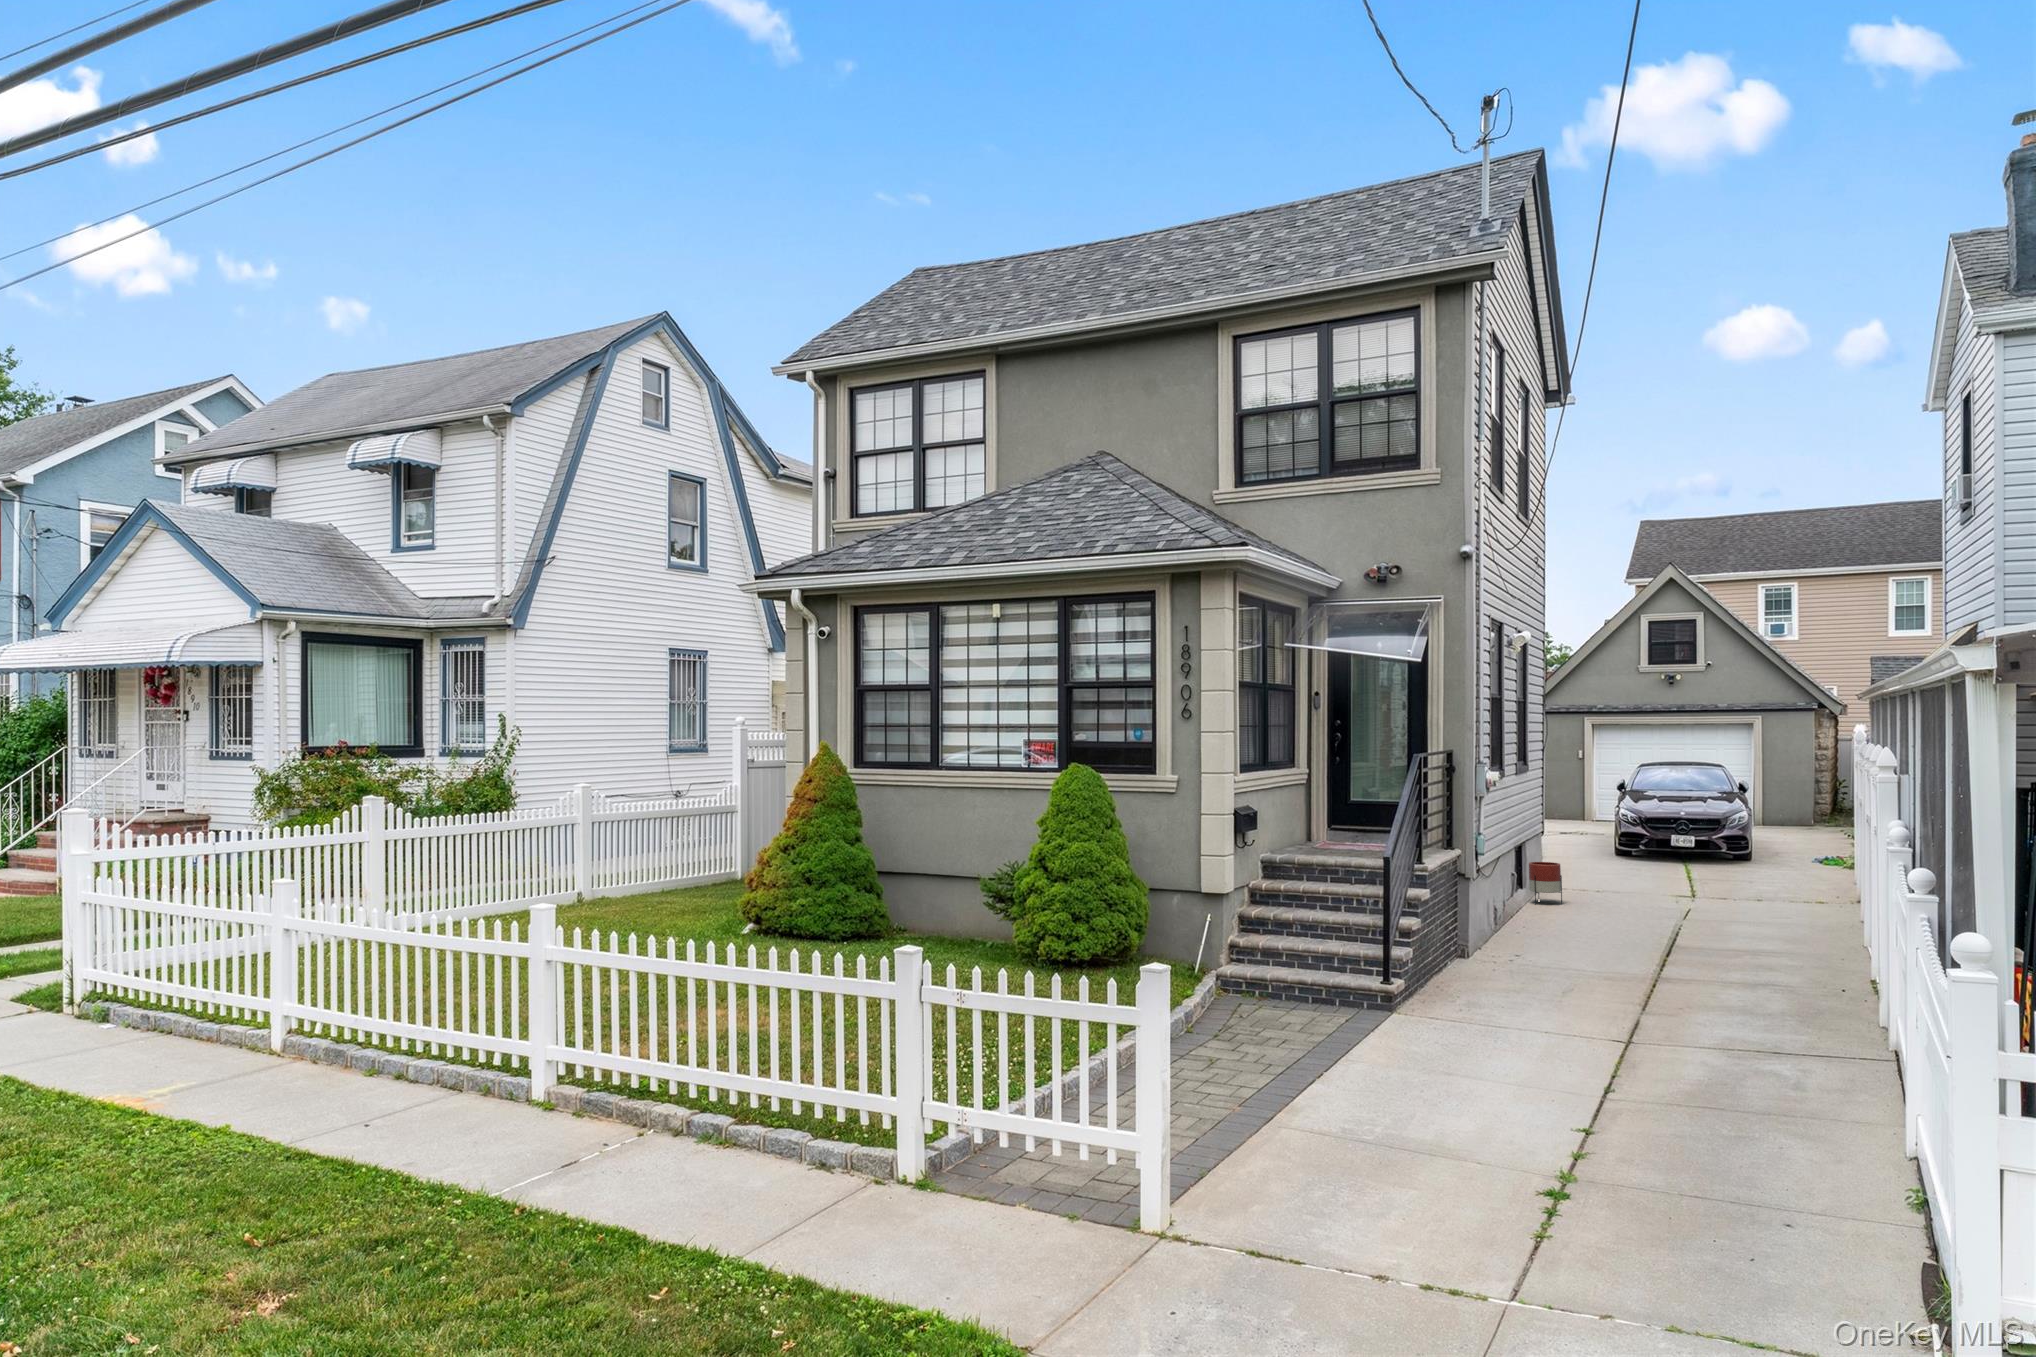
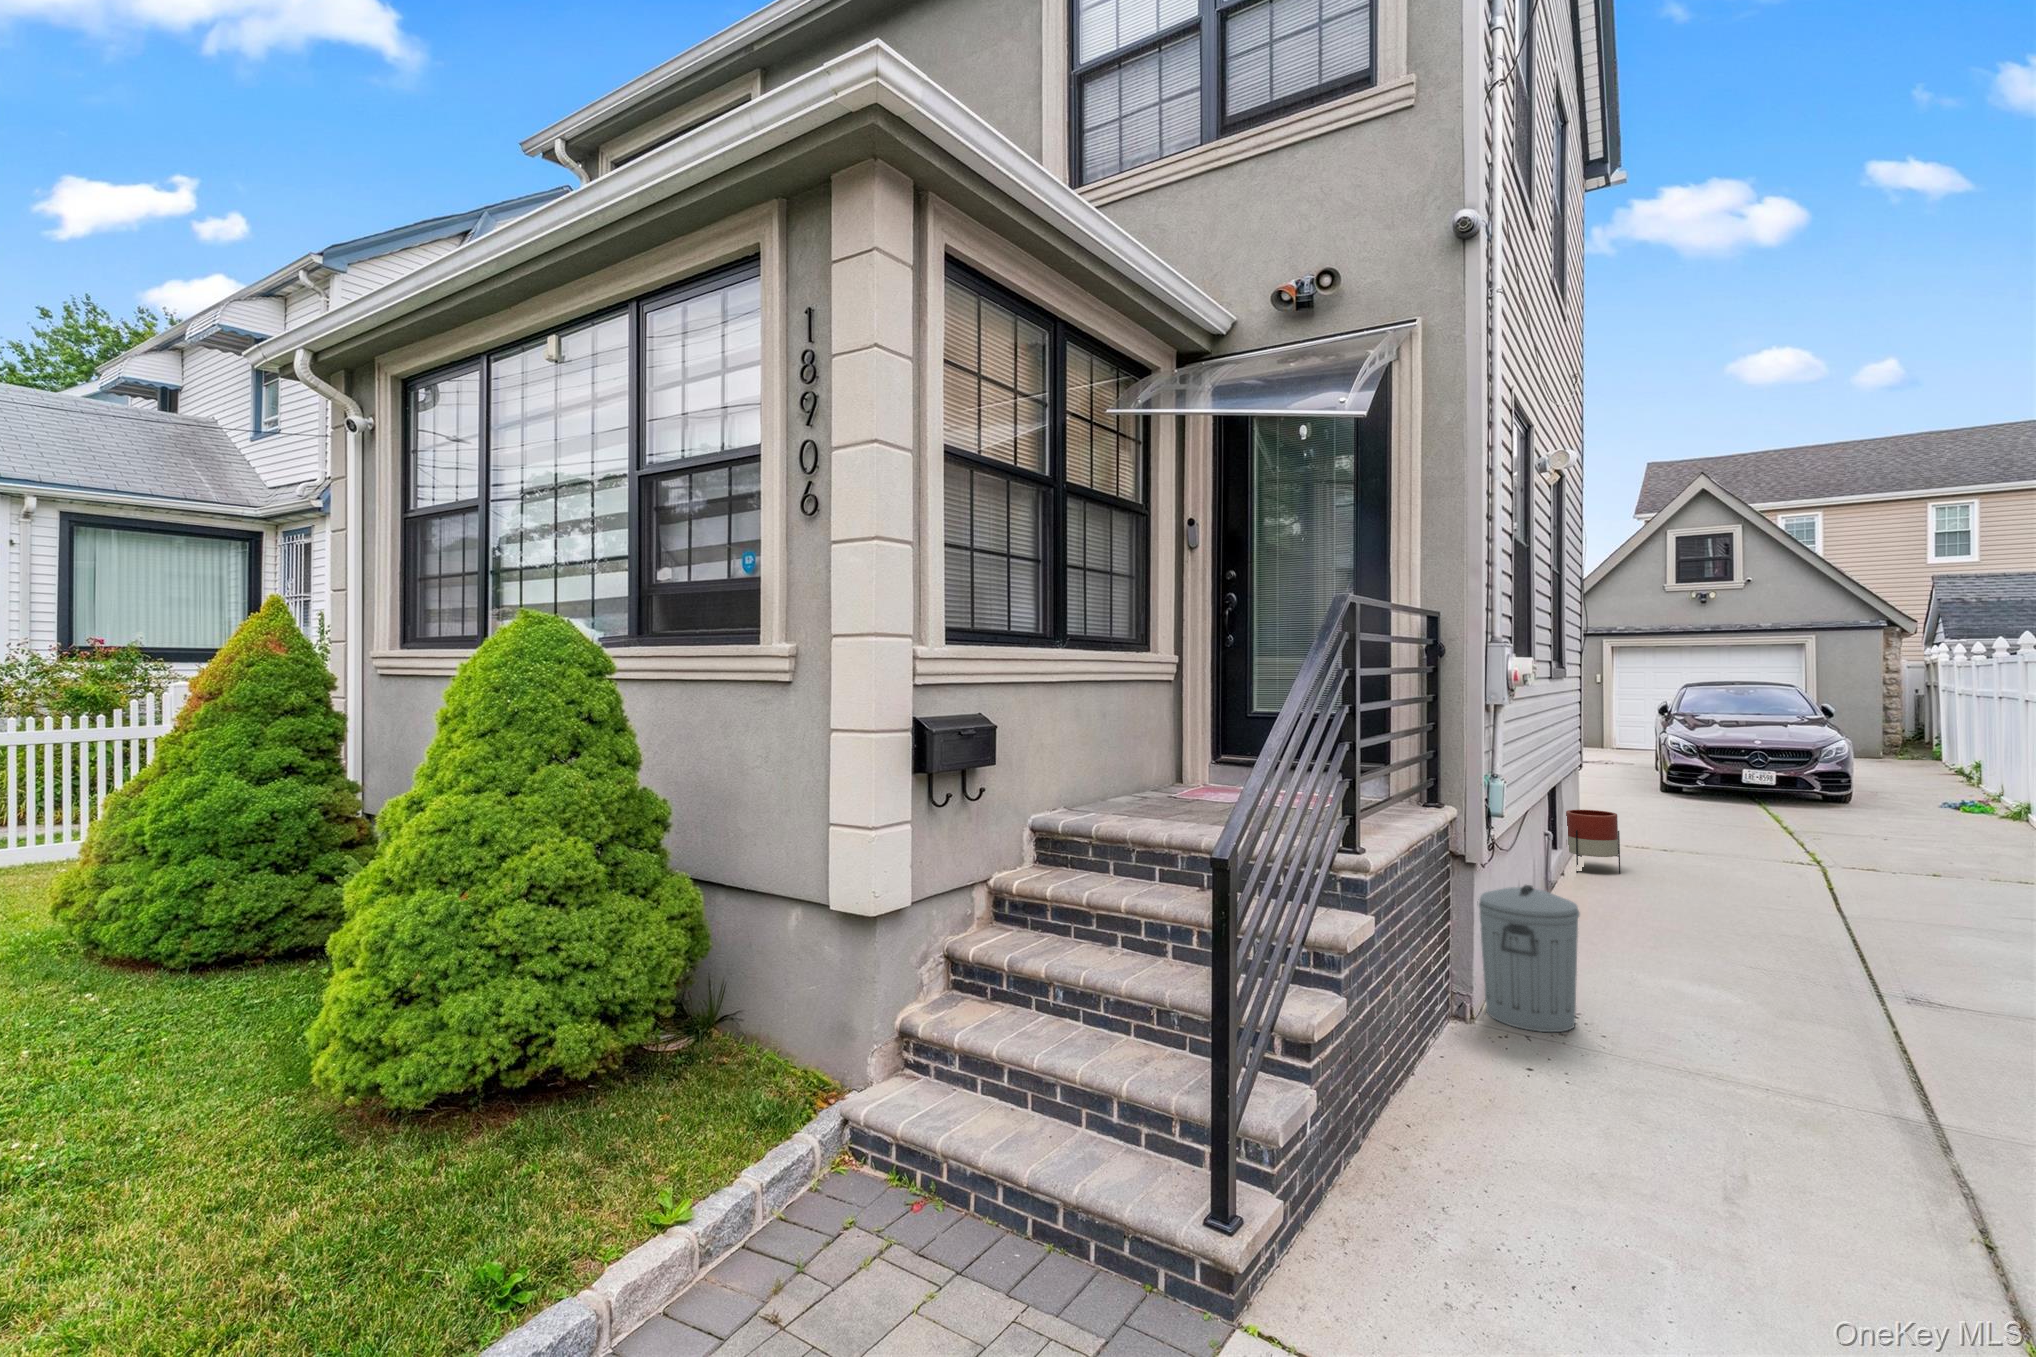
trash can: none [1471,889,1518,959] -> present [1478,885,1580,1032]

